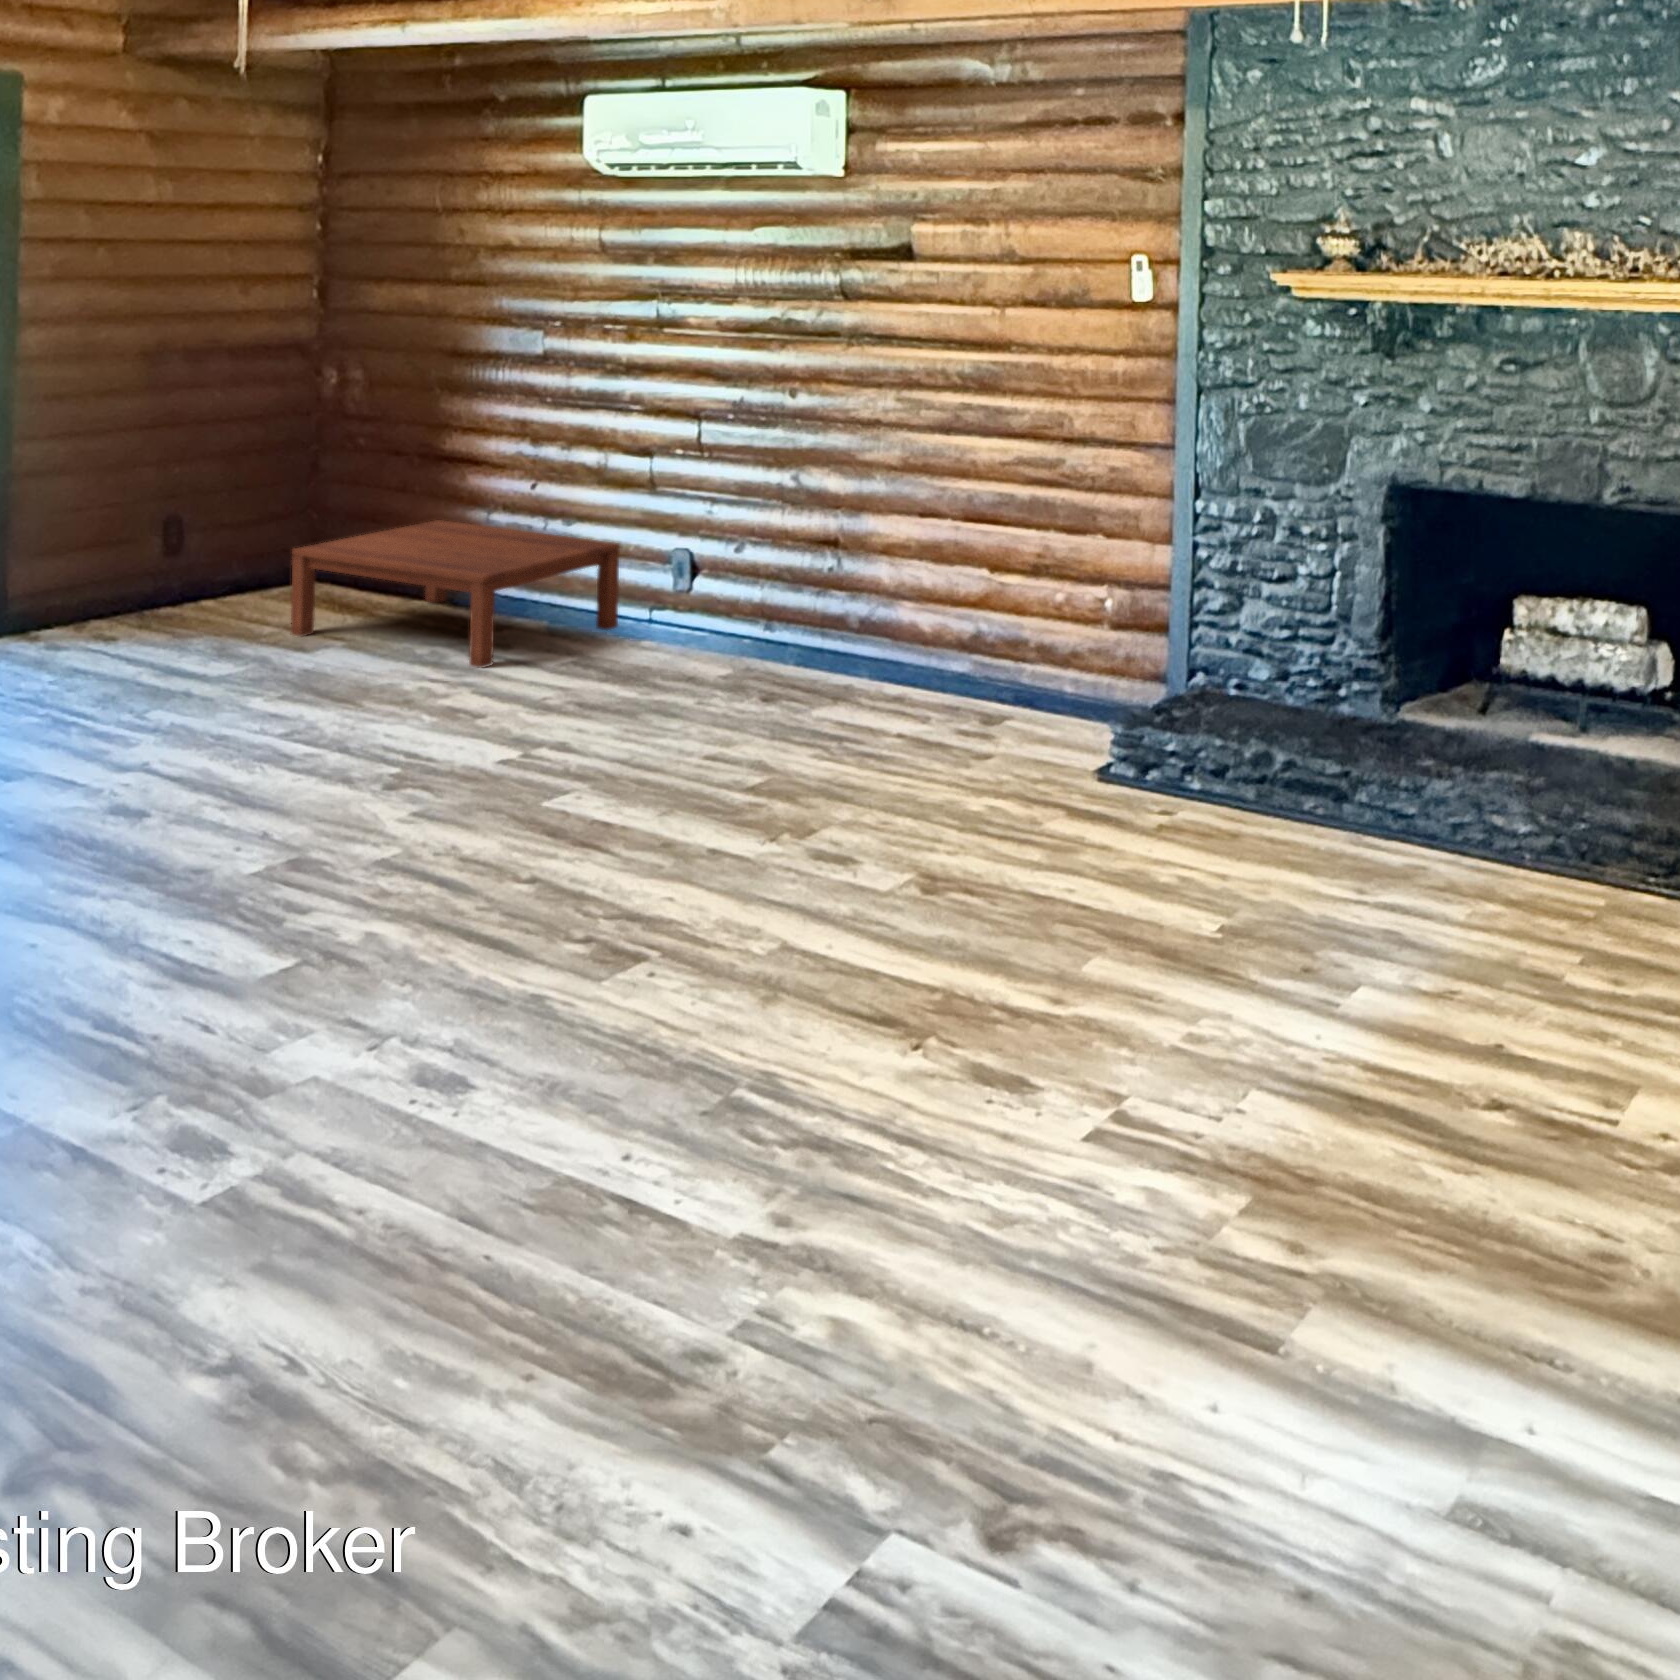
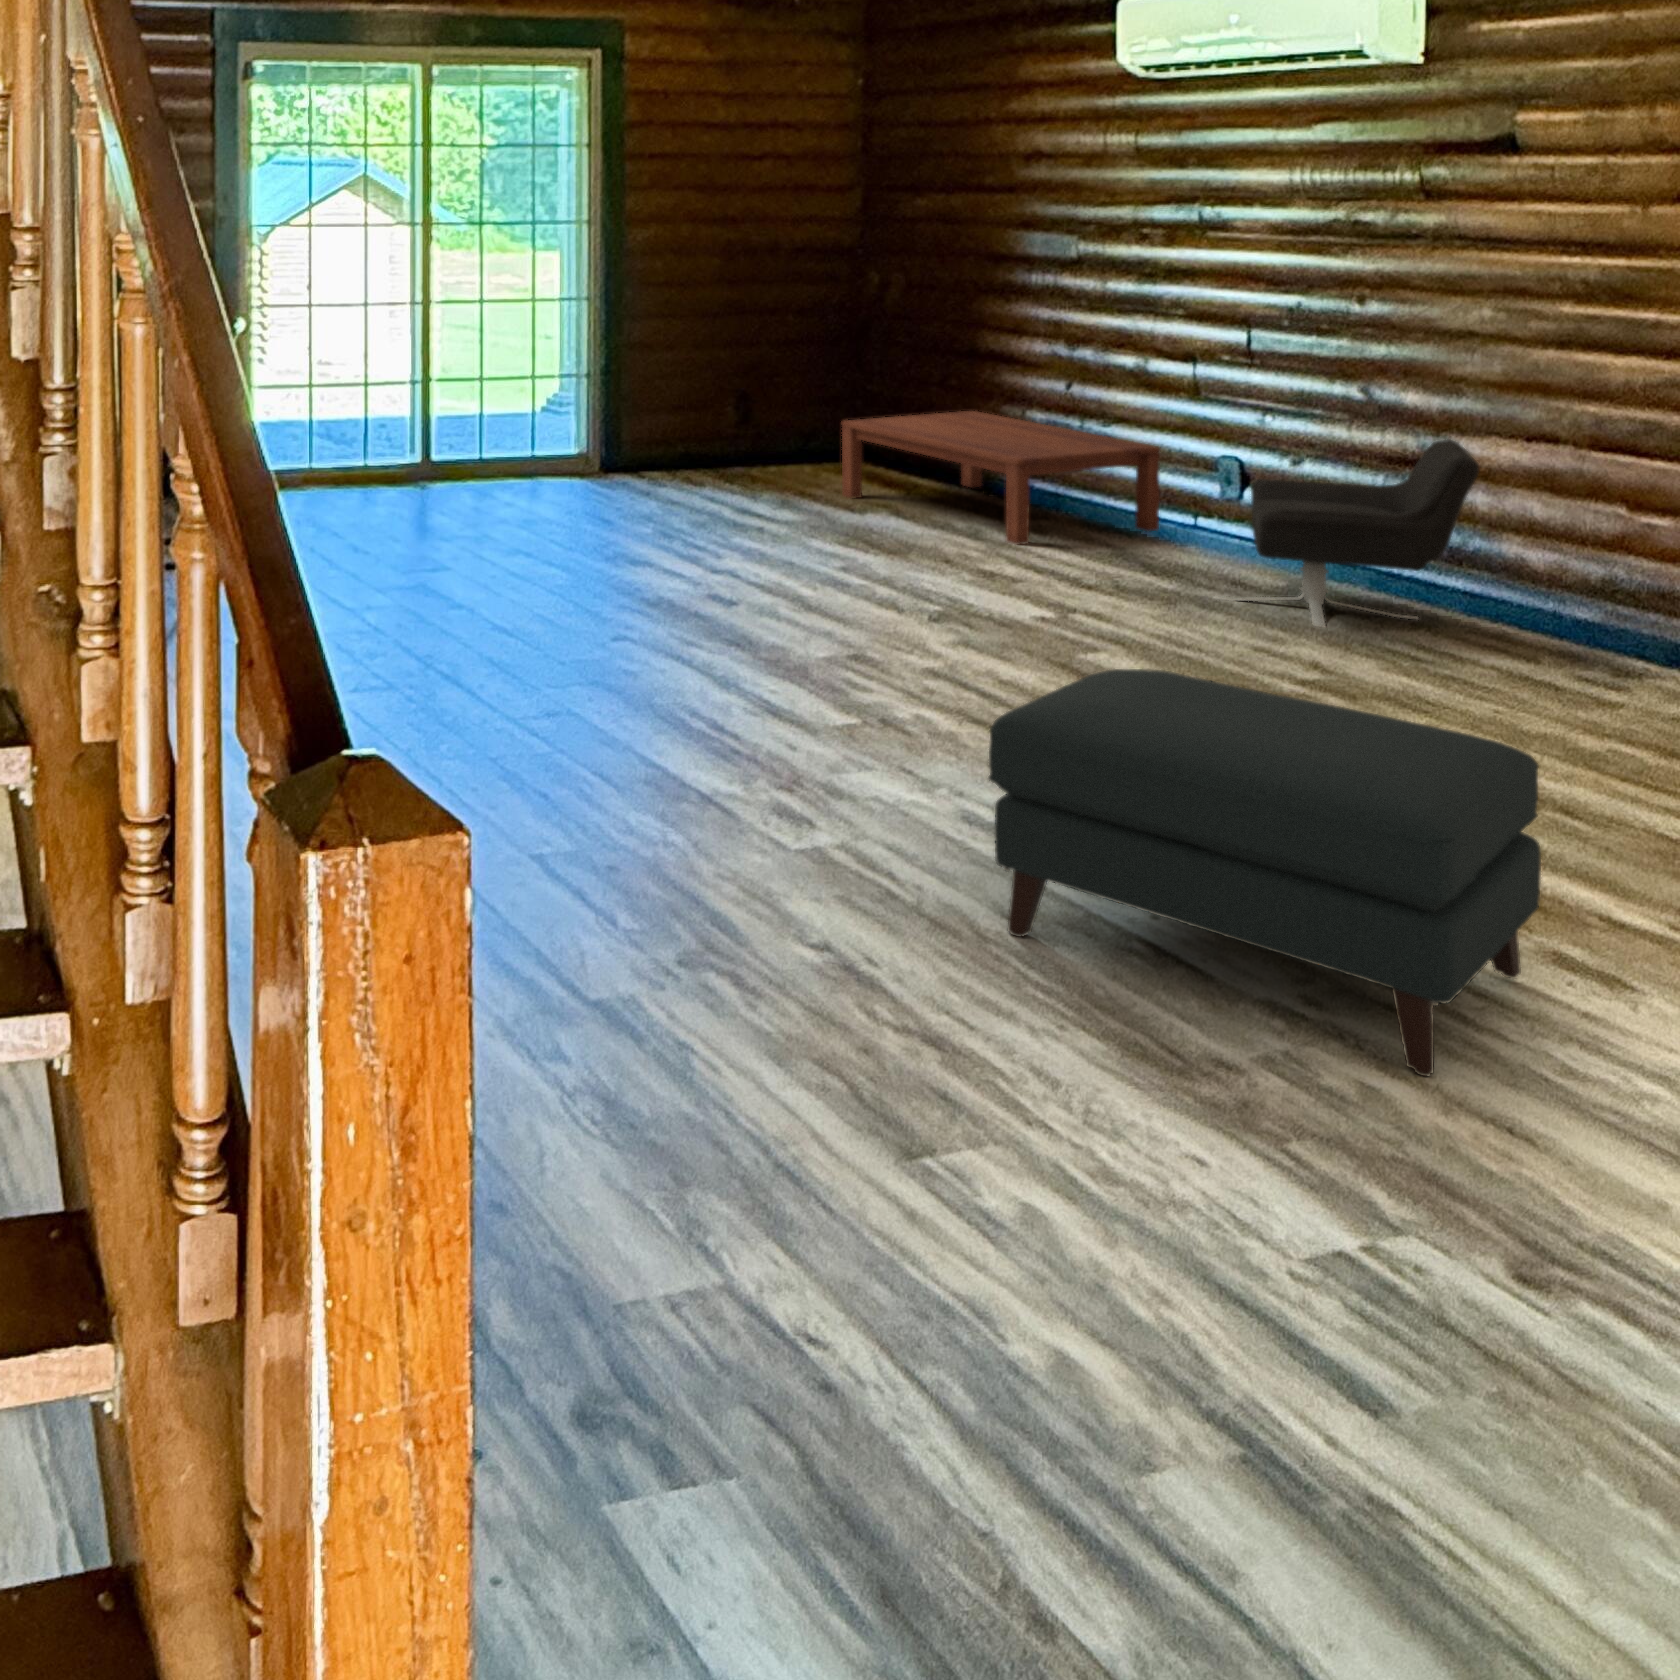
lounge chair: none [668,517,884,715] -> present [1215,440,1479,627]
ottoman: none [435,856,970,1285] -> present [989,669,1541,1076]

